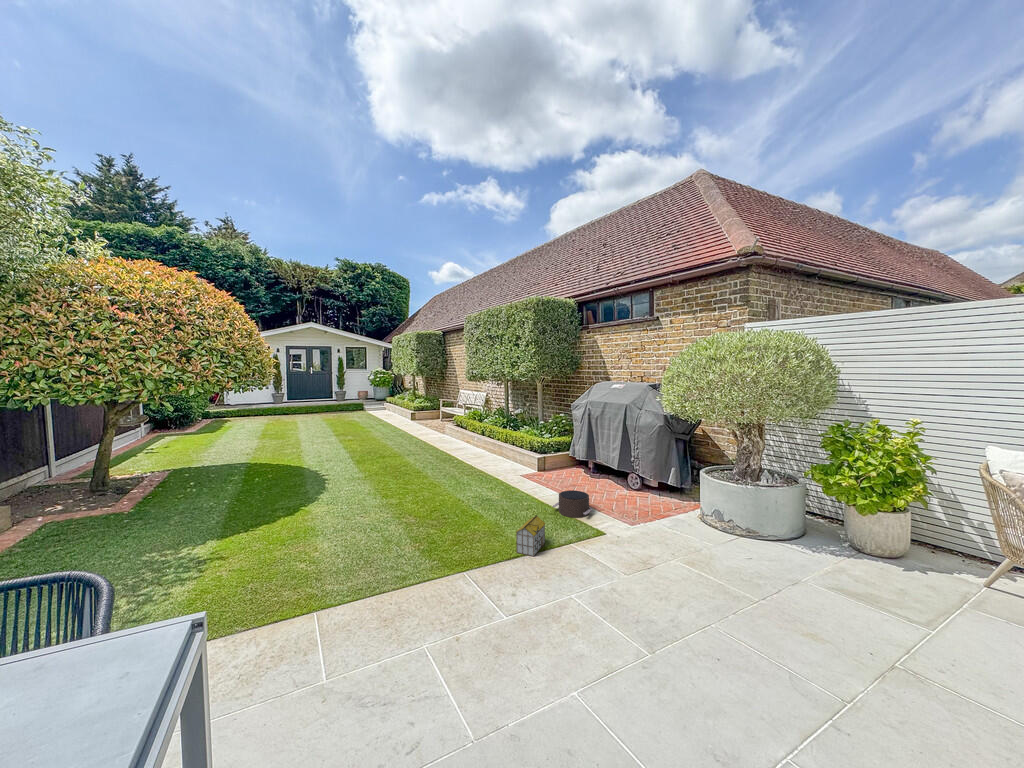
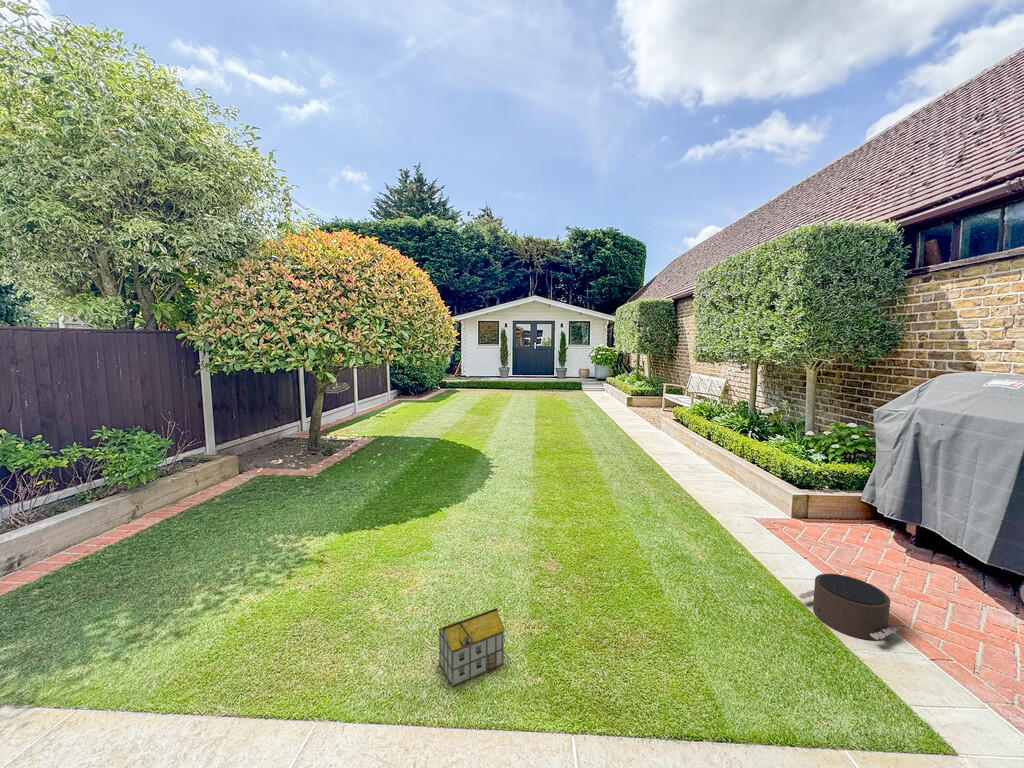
toy house: present [516,515,545,556] -> present [438,608,505,687]

